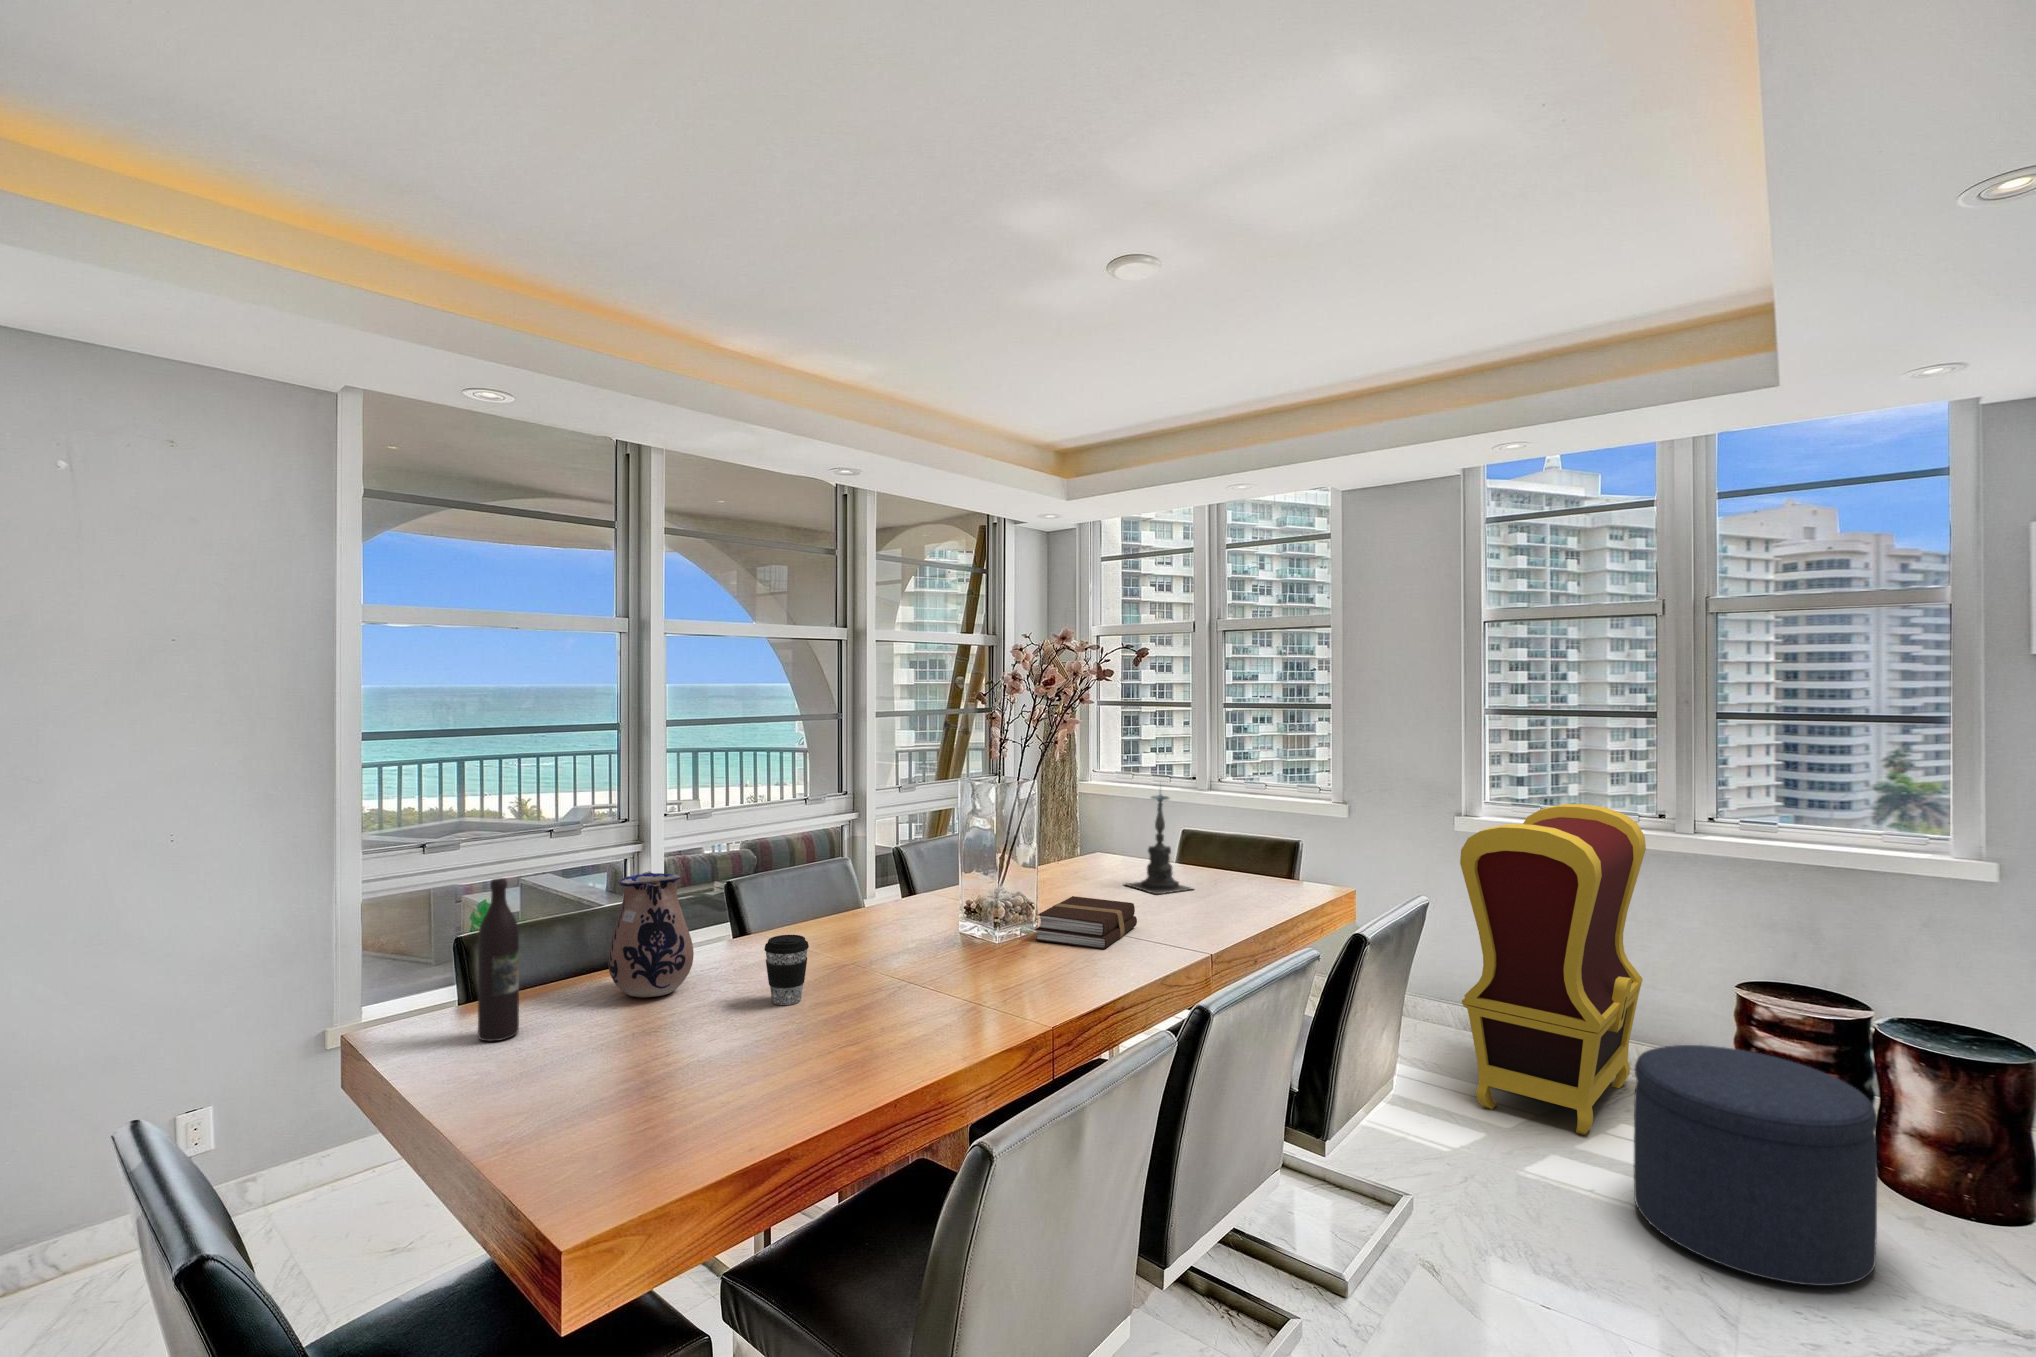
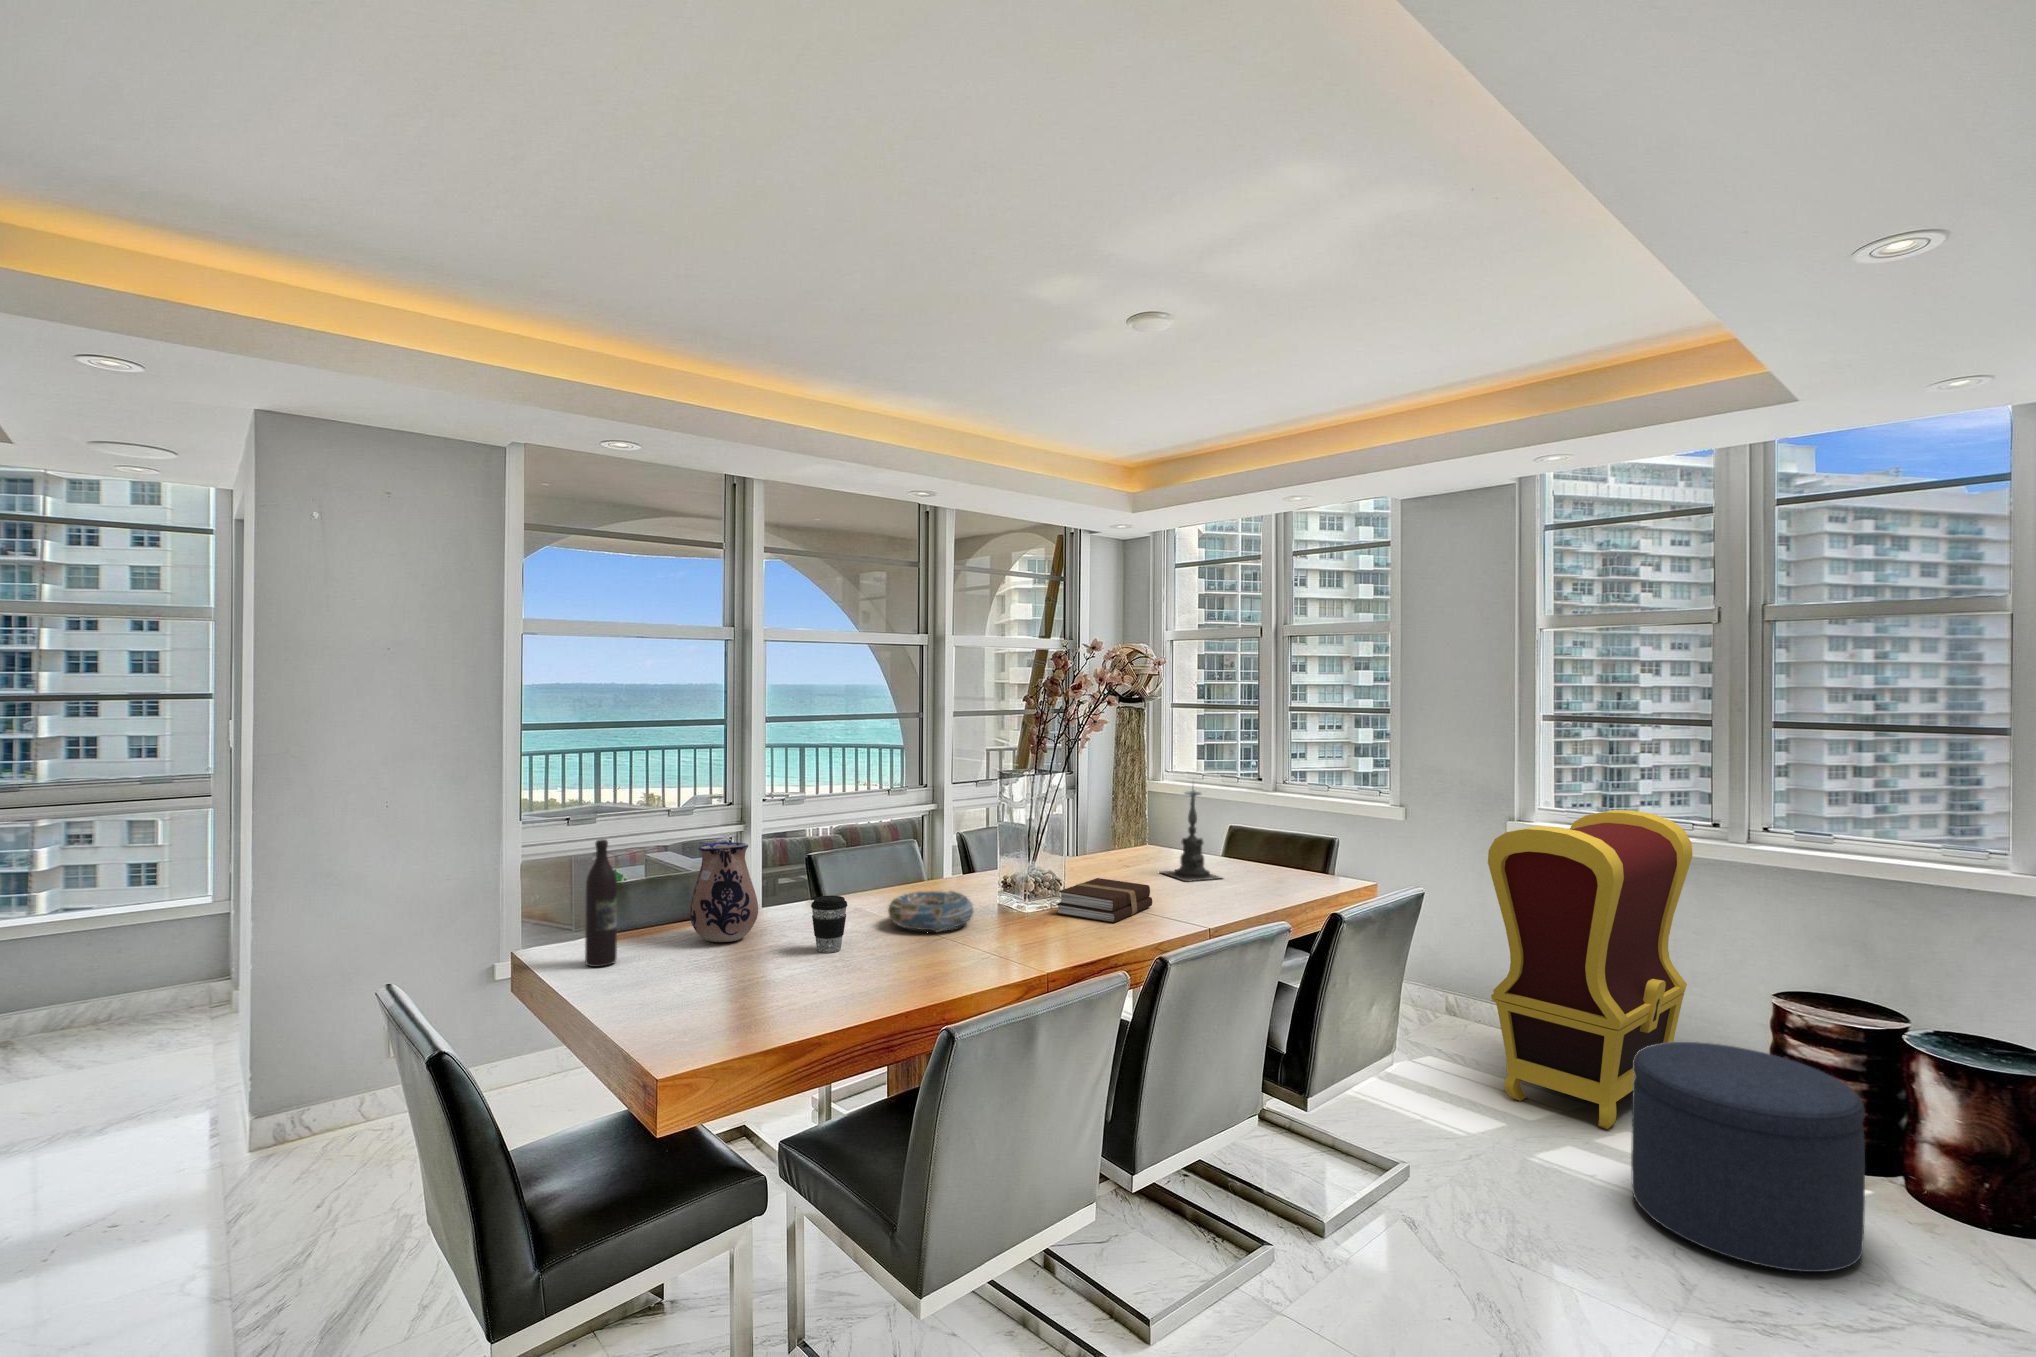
decorative bowl: none [845,919,948,971] -> present [888,891,974,932]

